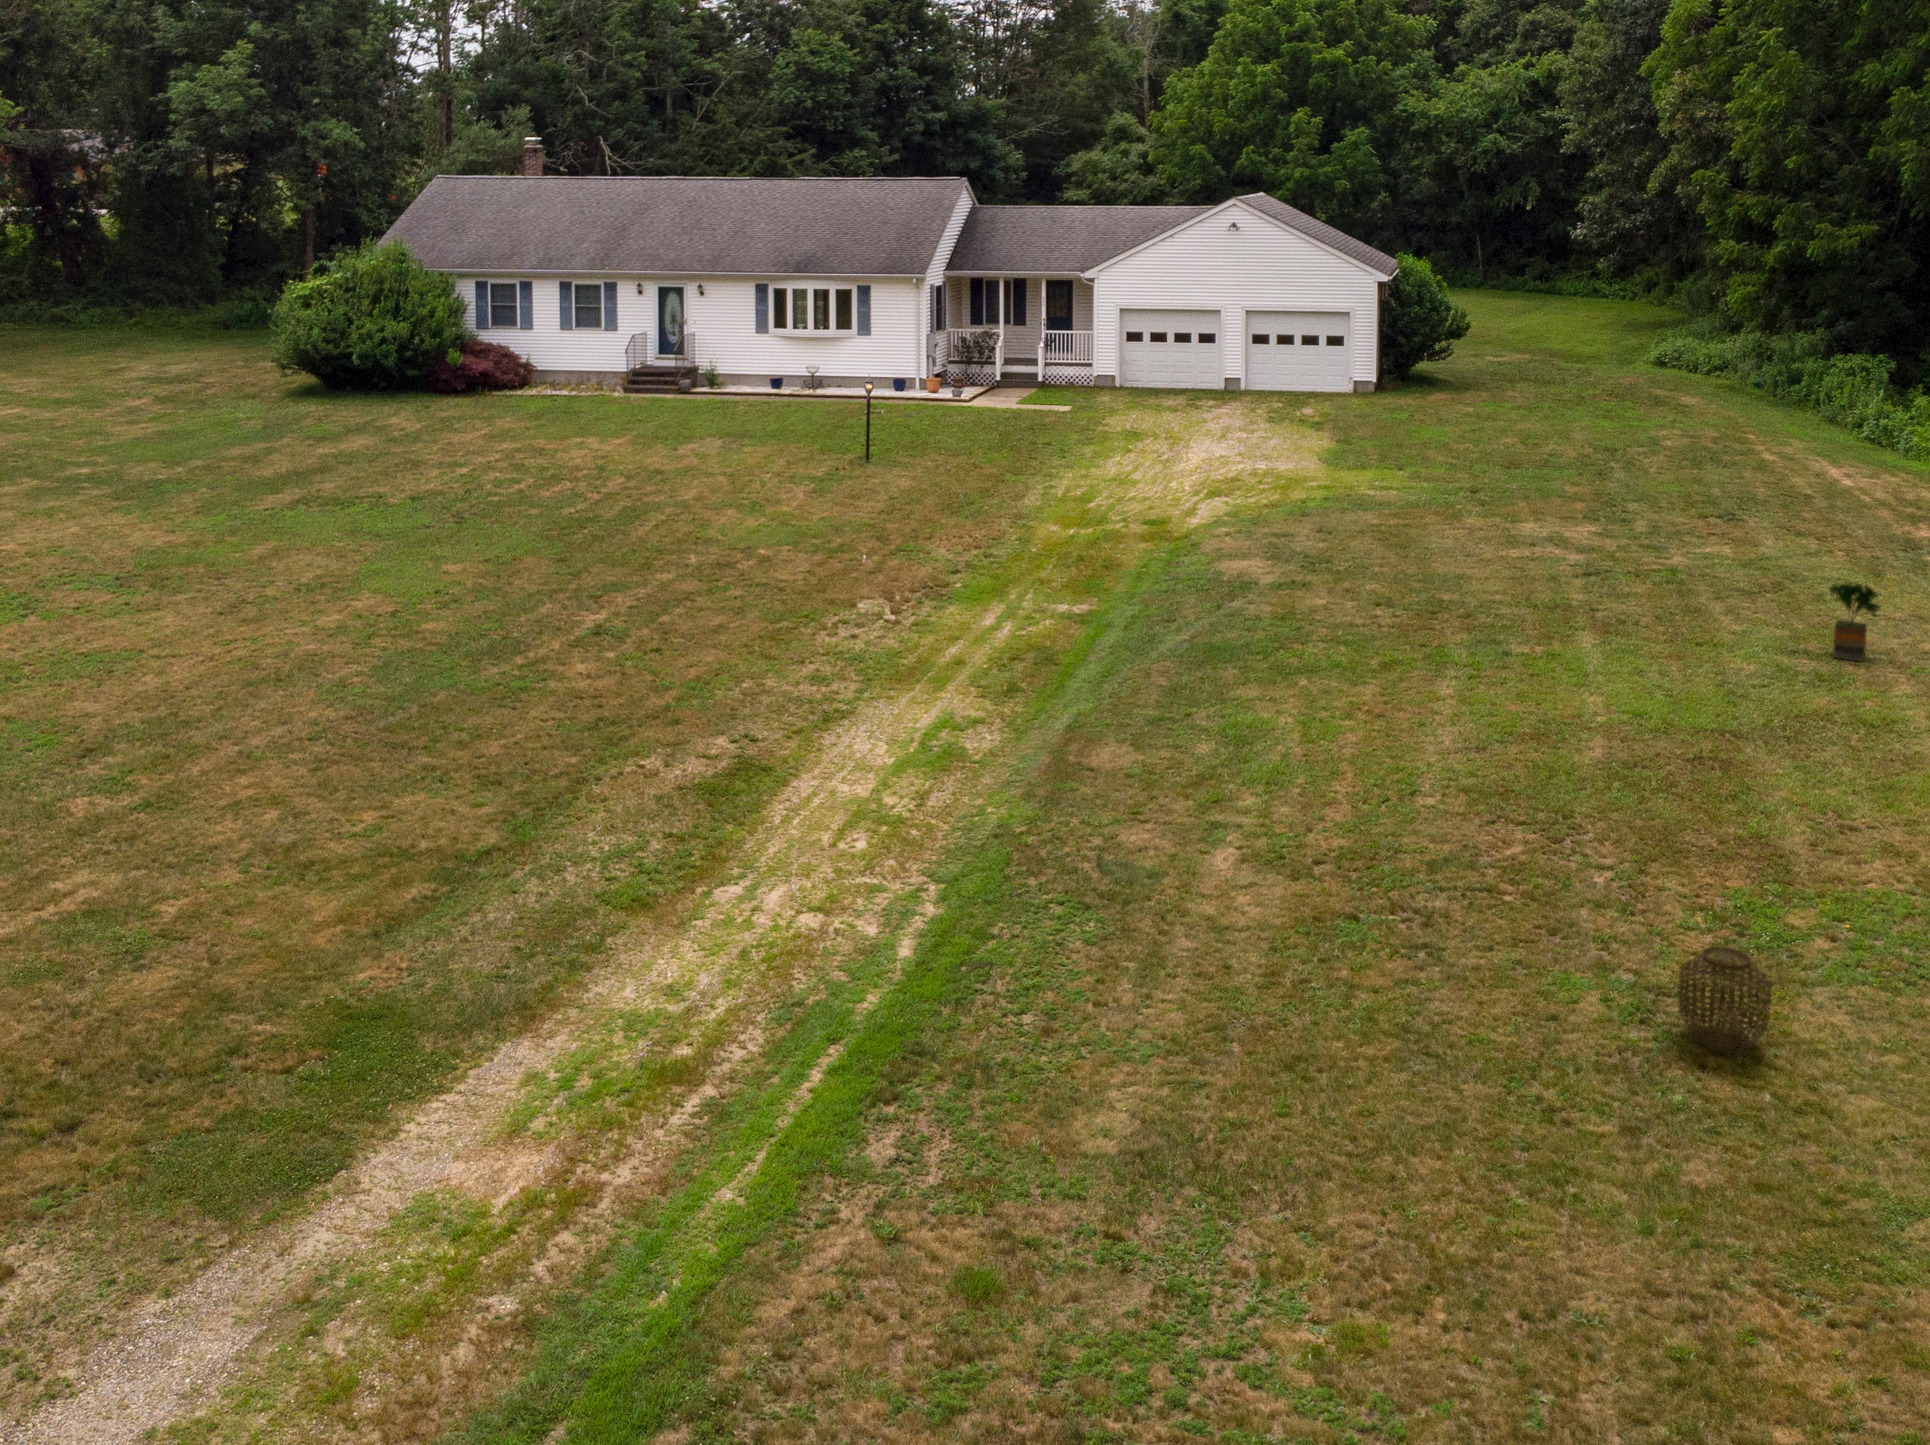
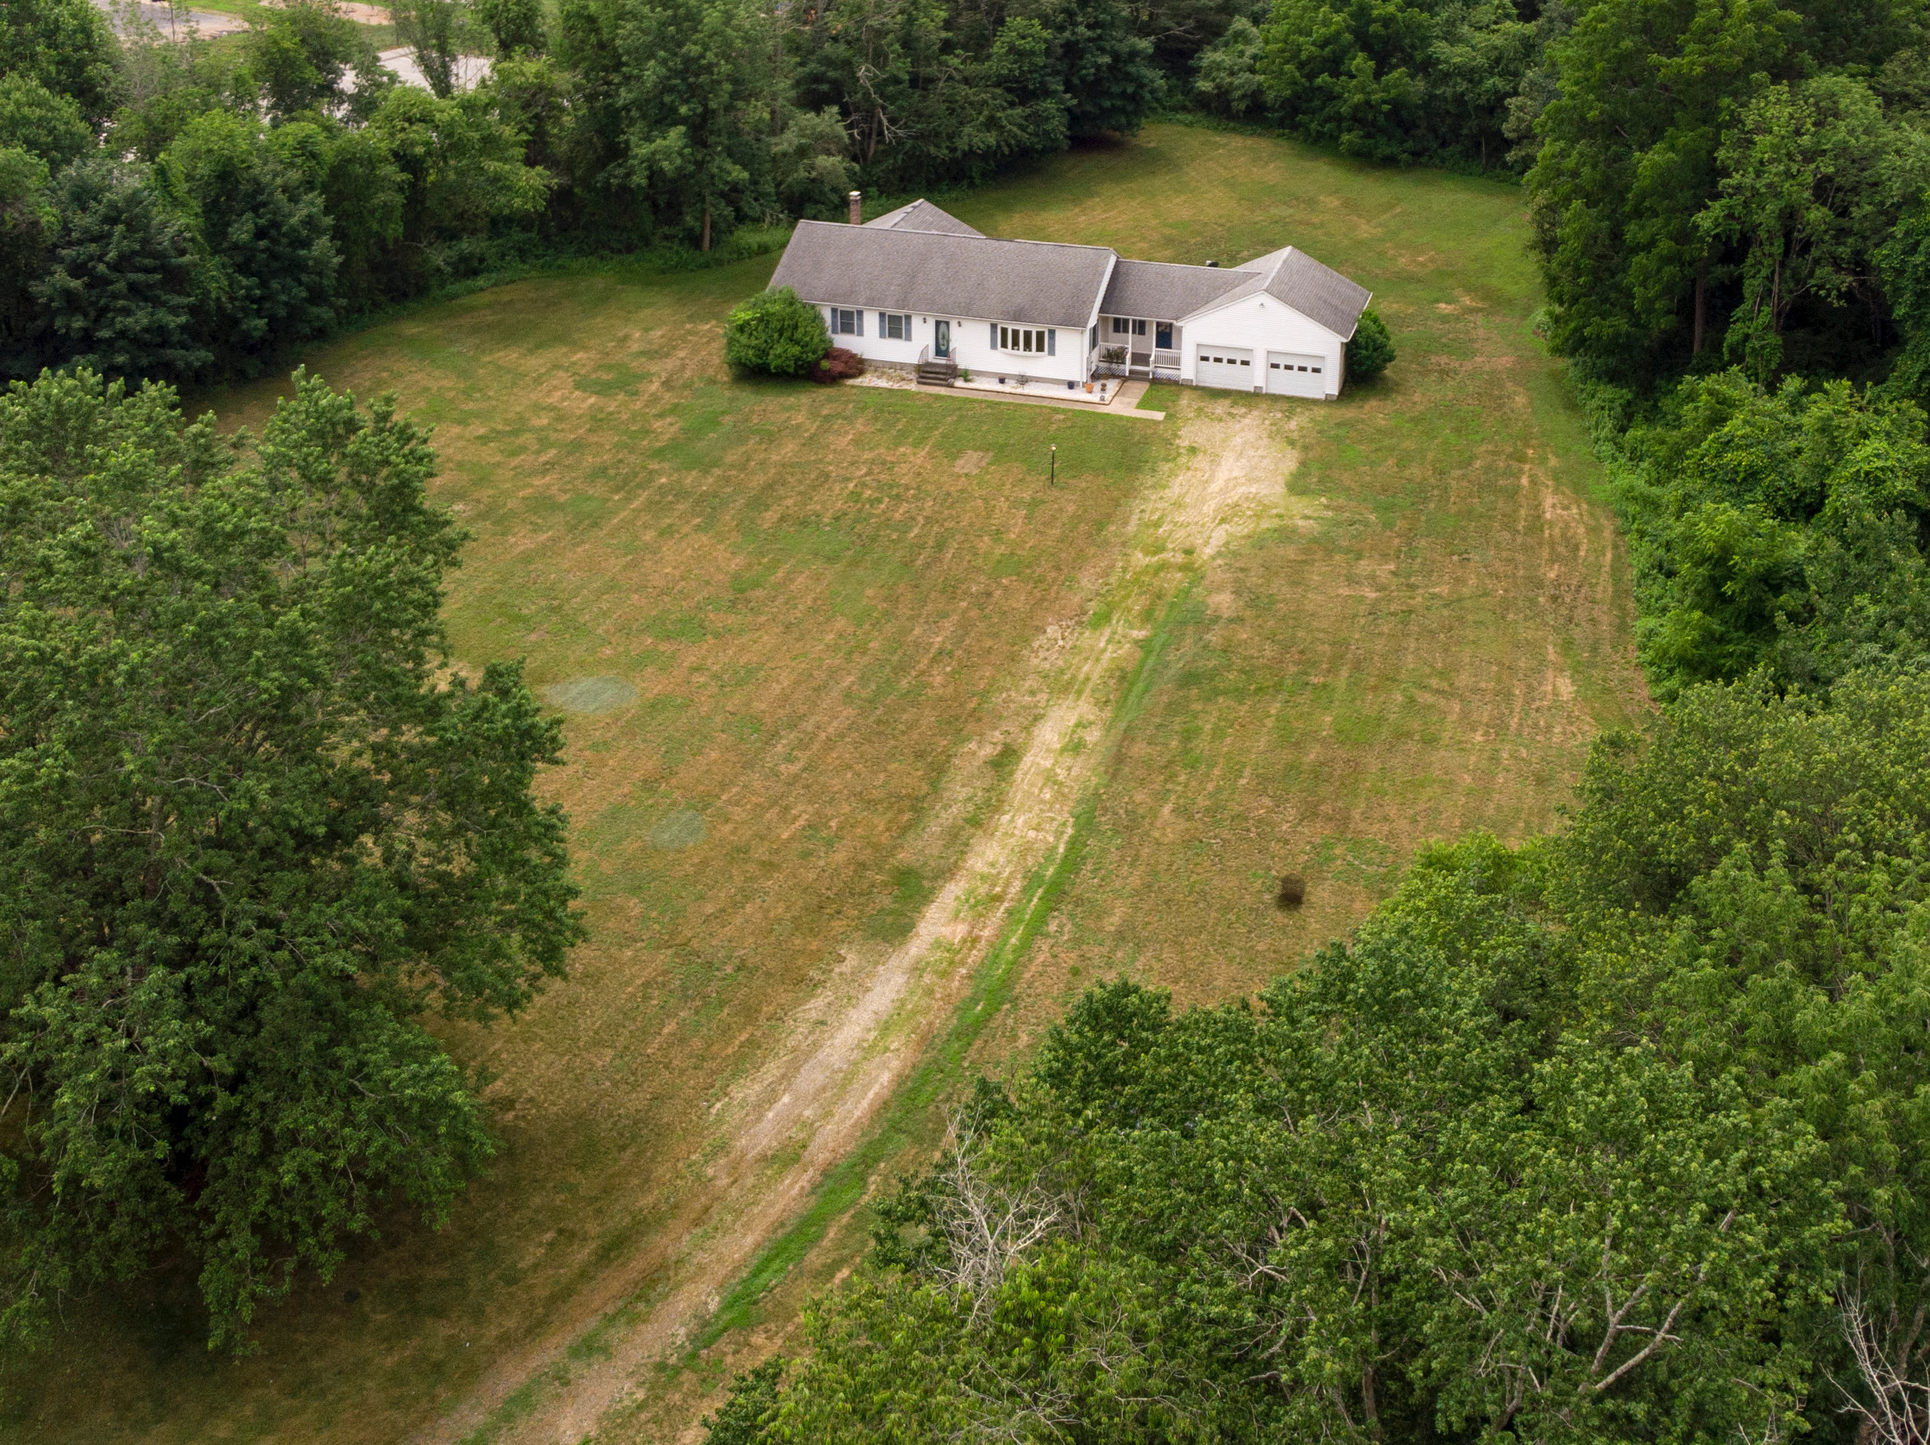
potted tree: present [1829,583,1880,662] -> none [1440,666,1461,699]

